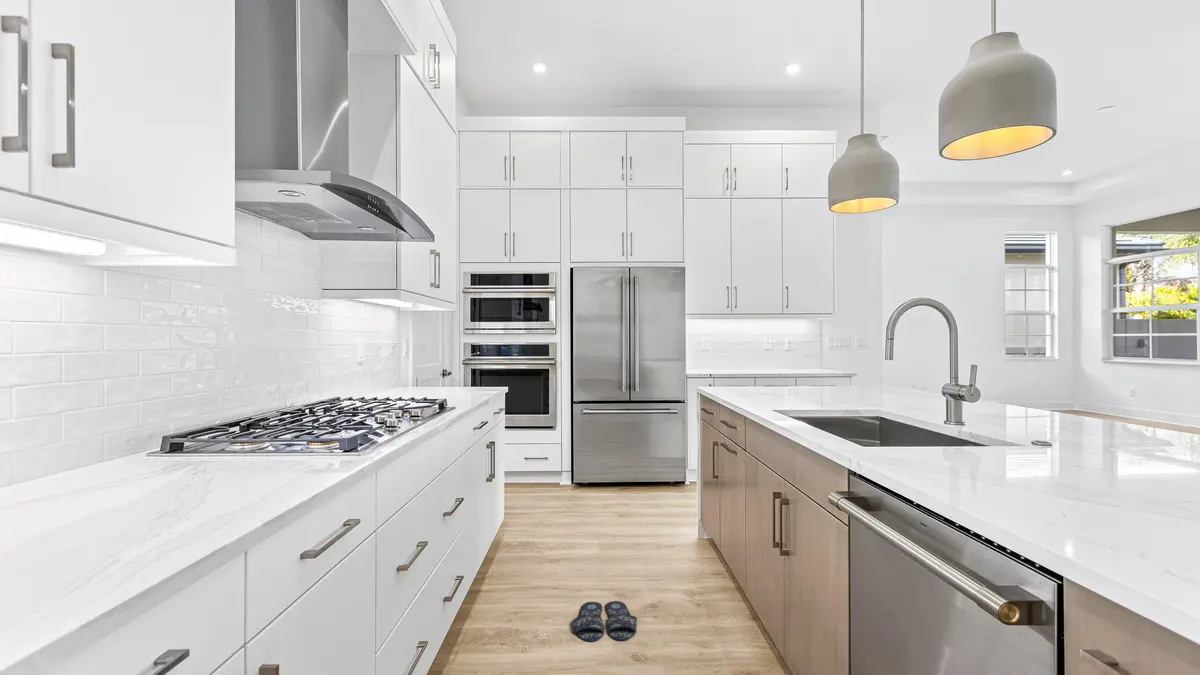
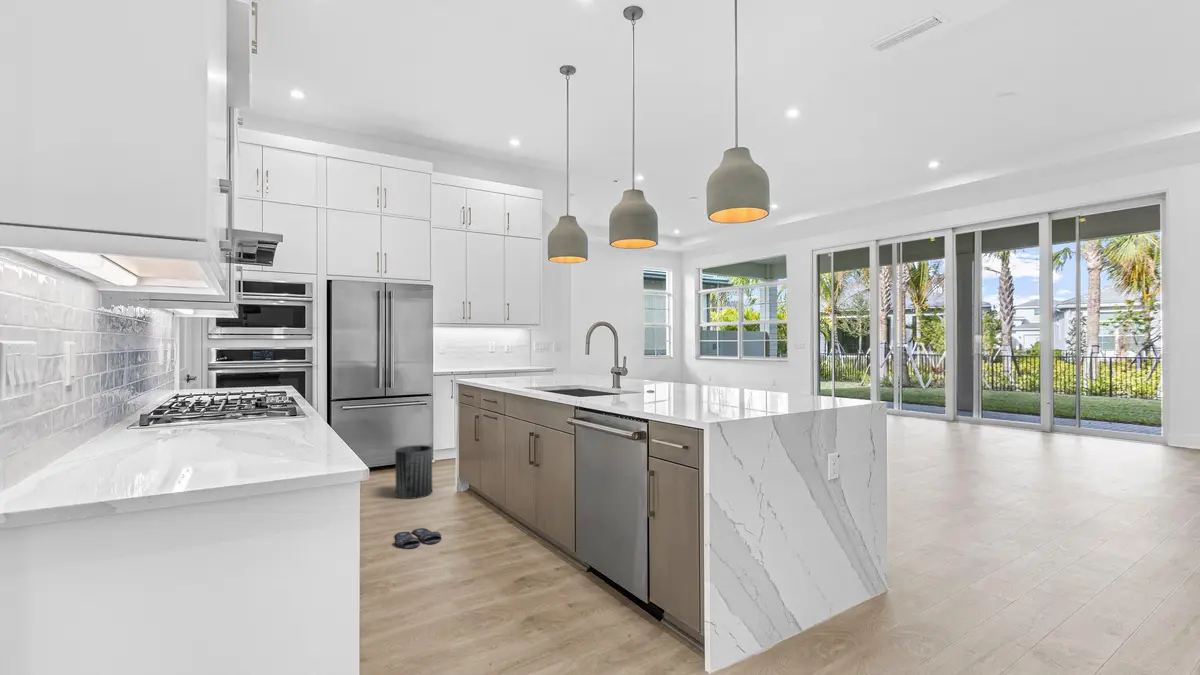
trash can: none [620,469,665,540] -> present [395,446,432,499]

